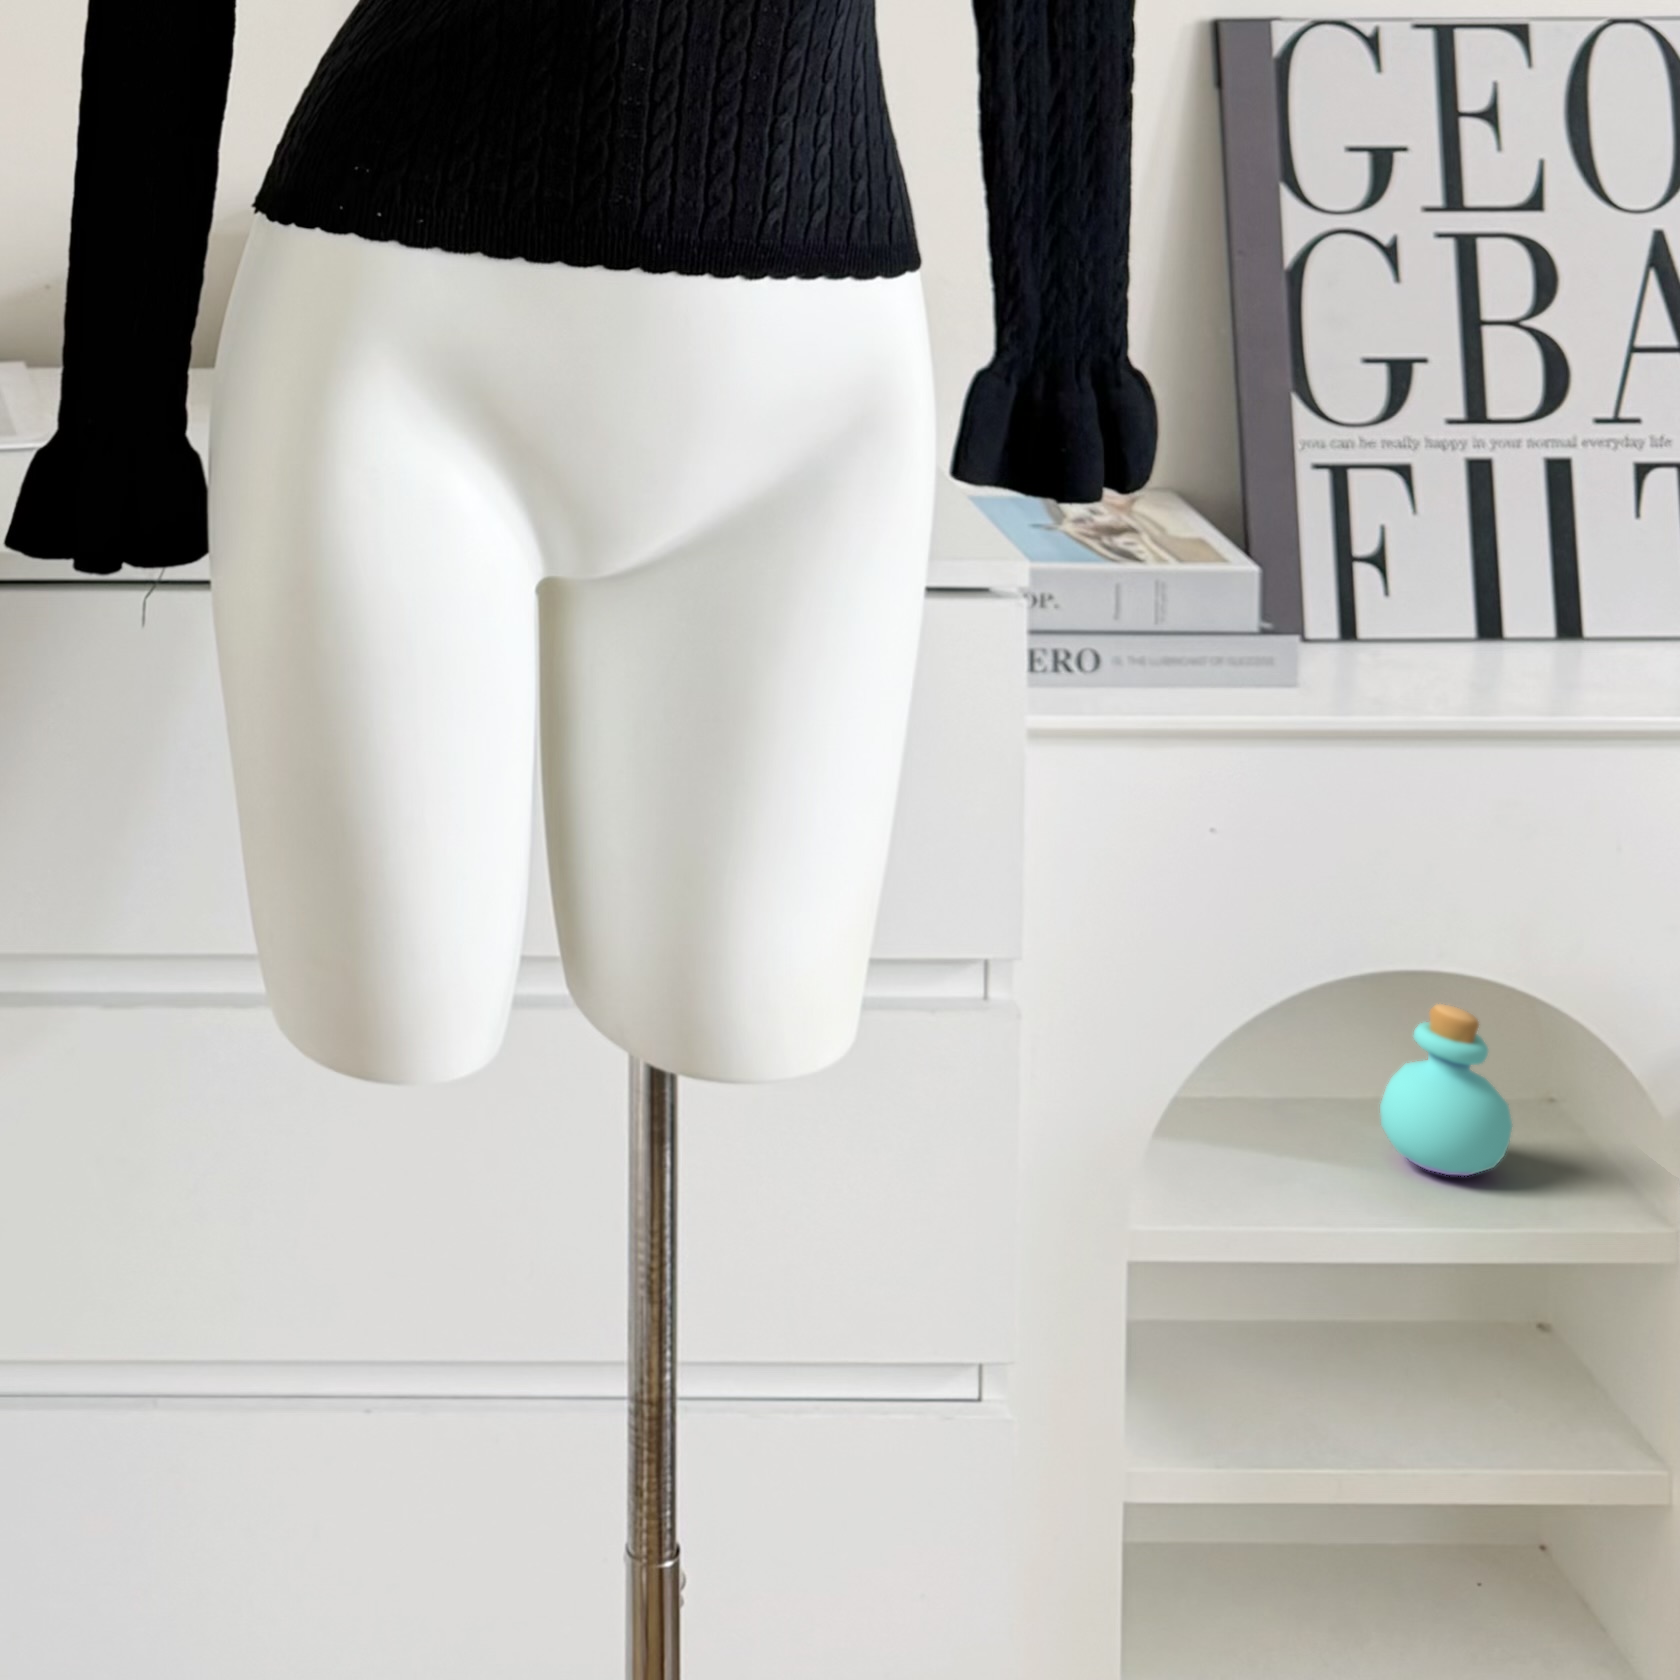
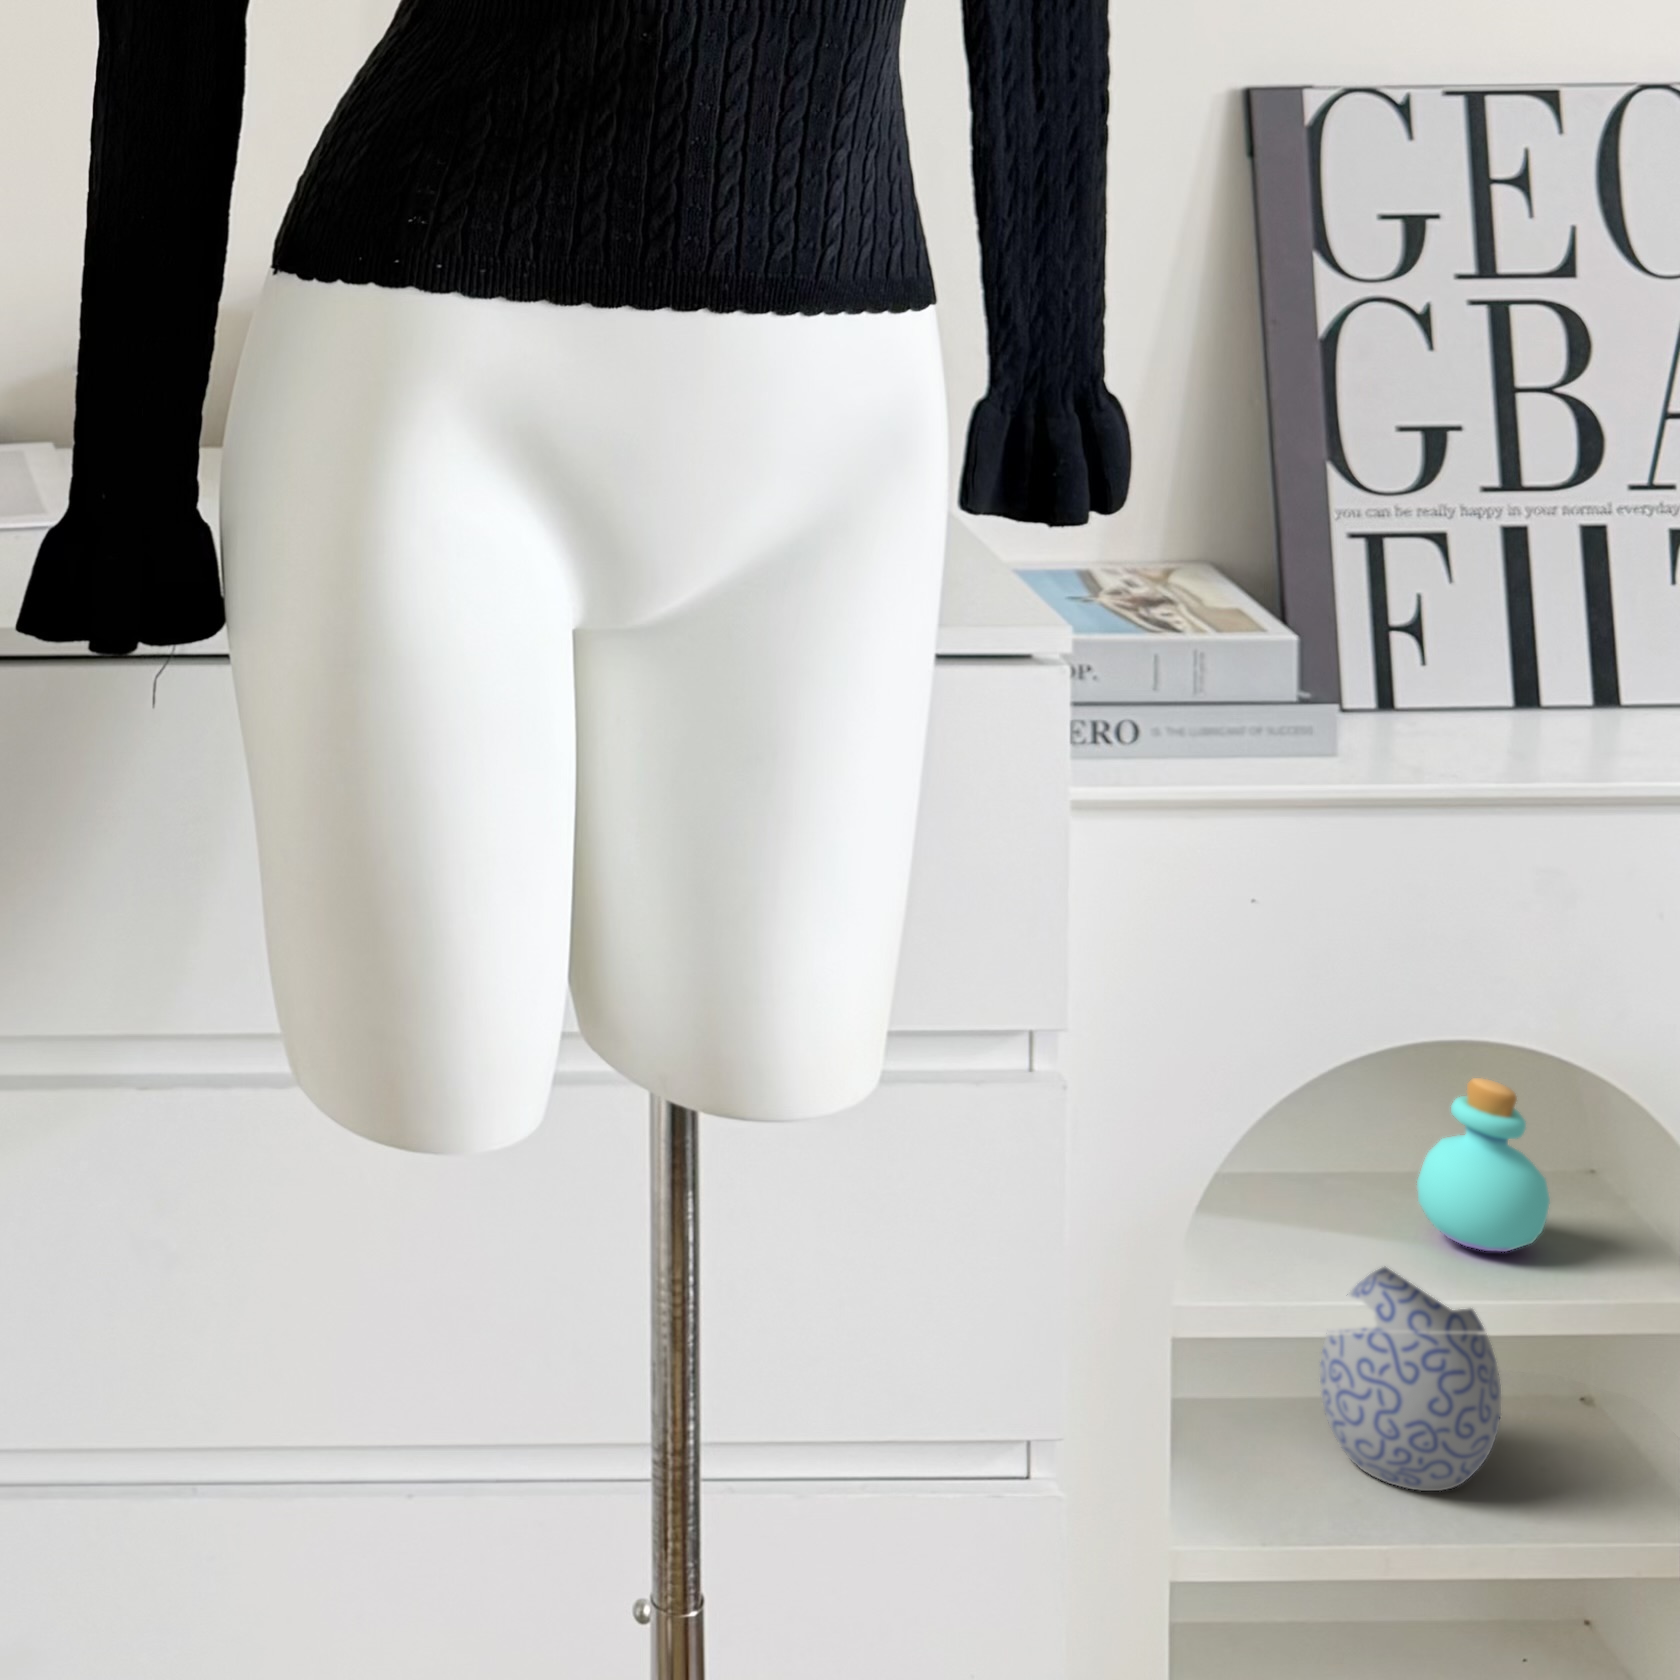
decorative egg: none [1284,1185,1463,1410] -> present [1320,1267,1501,1491]

